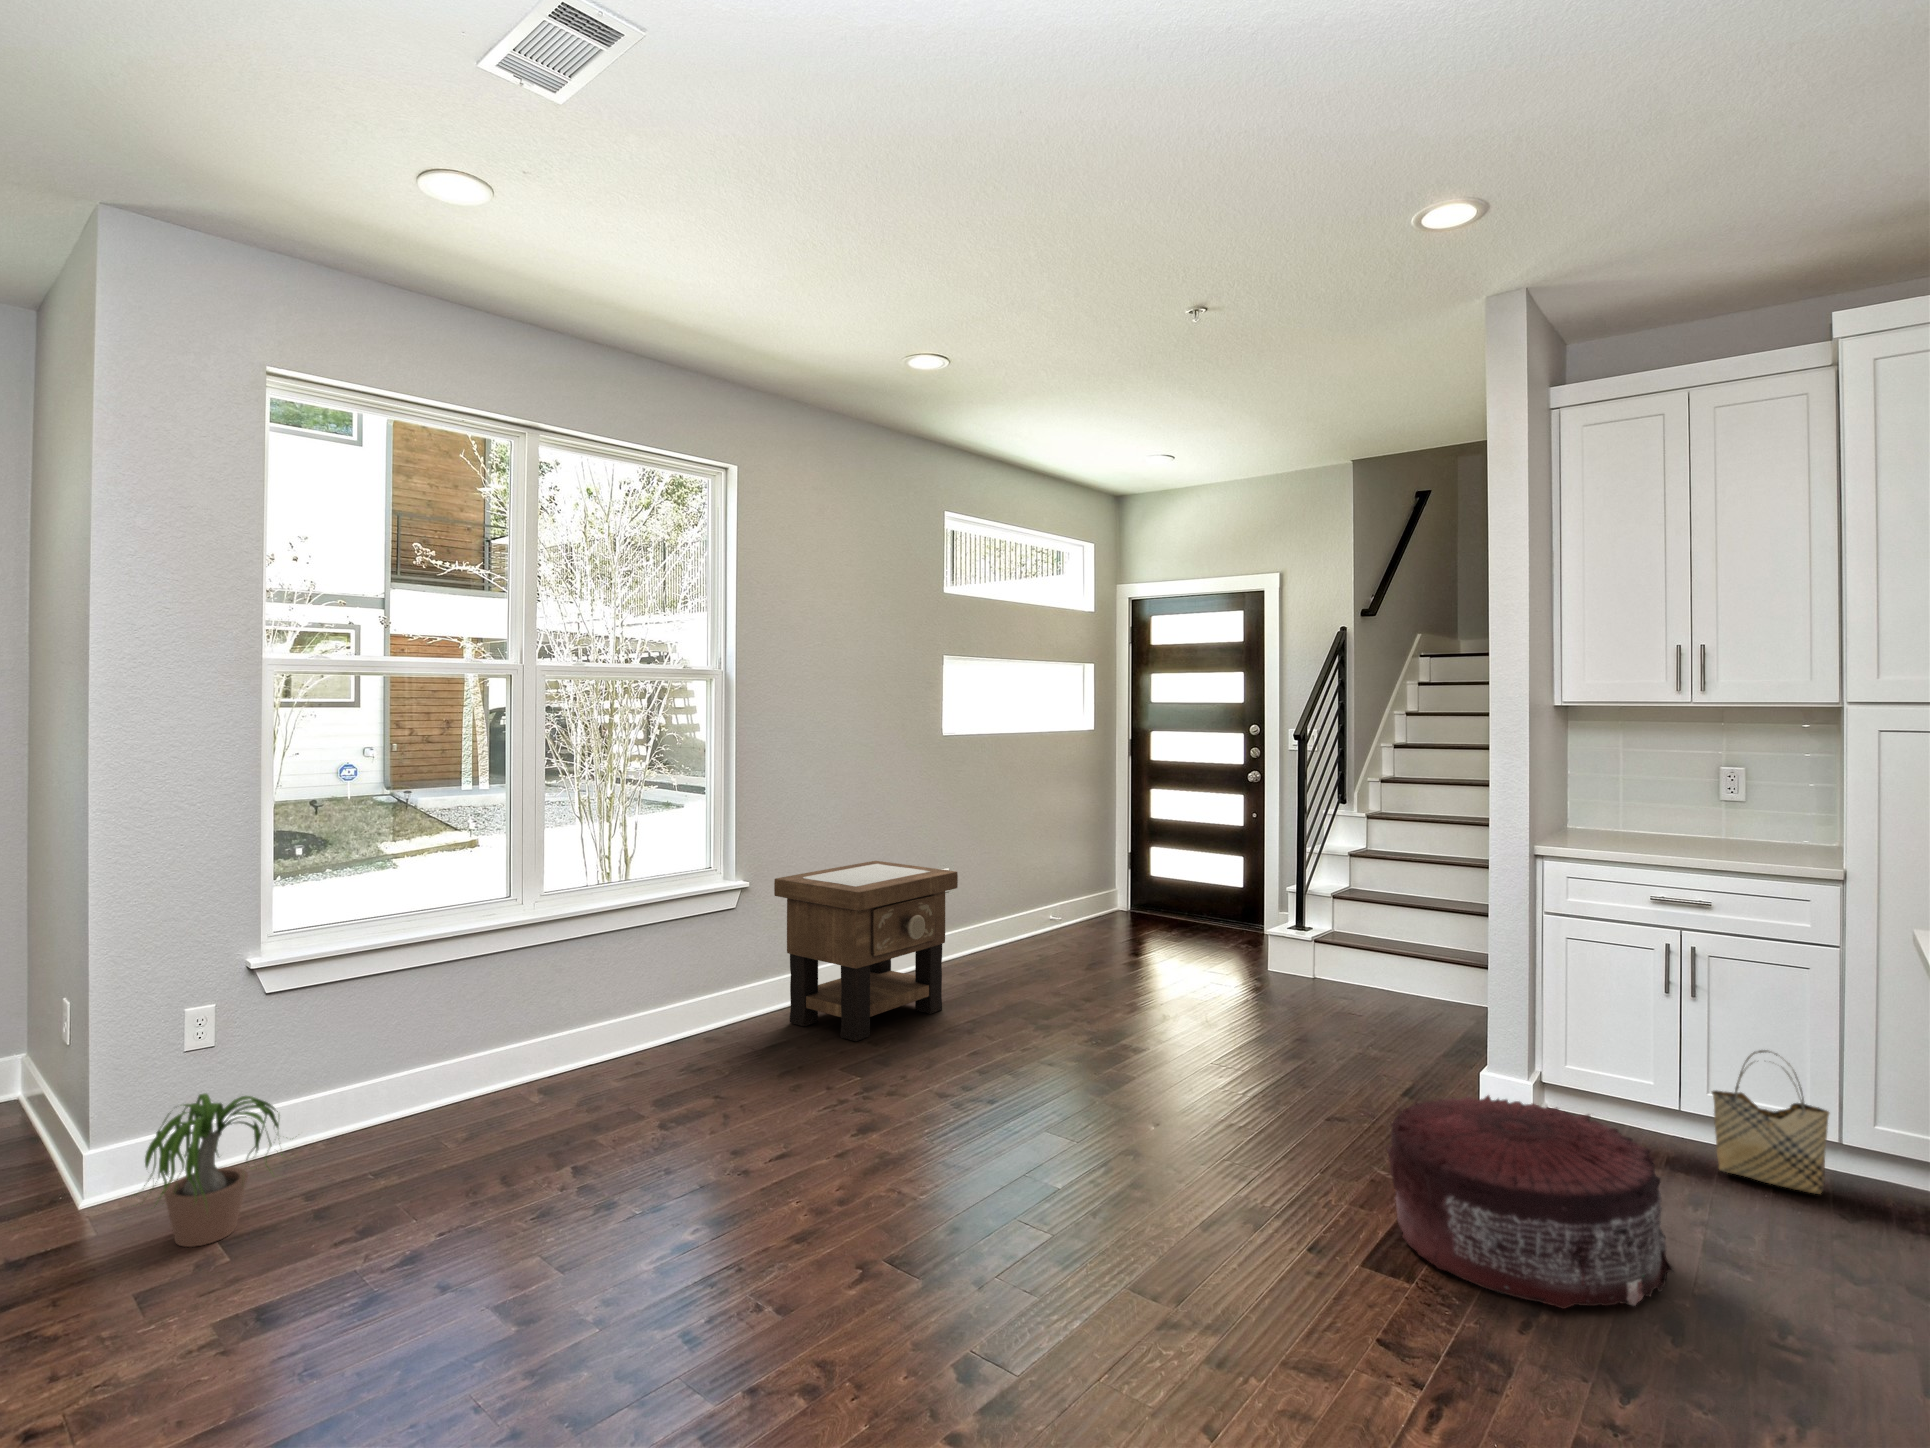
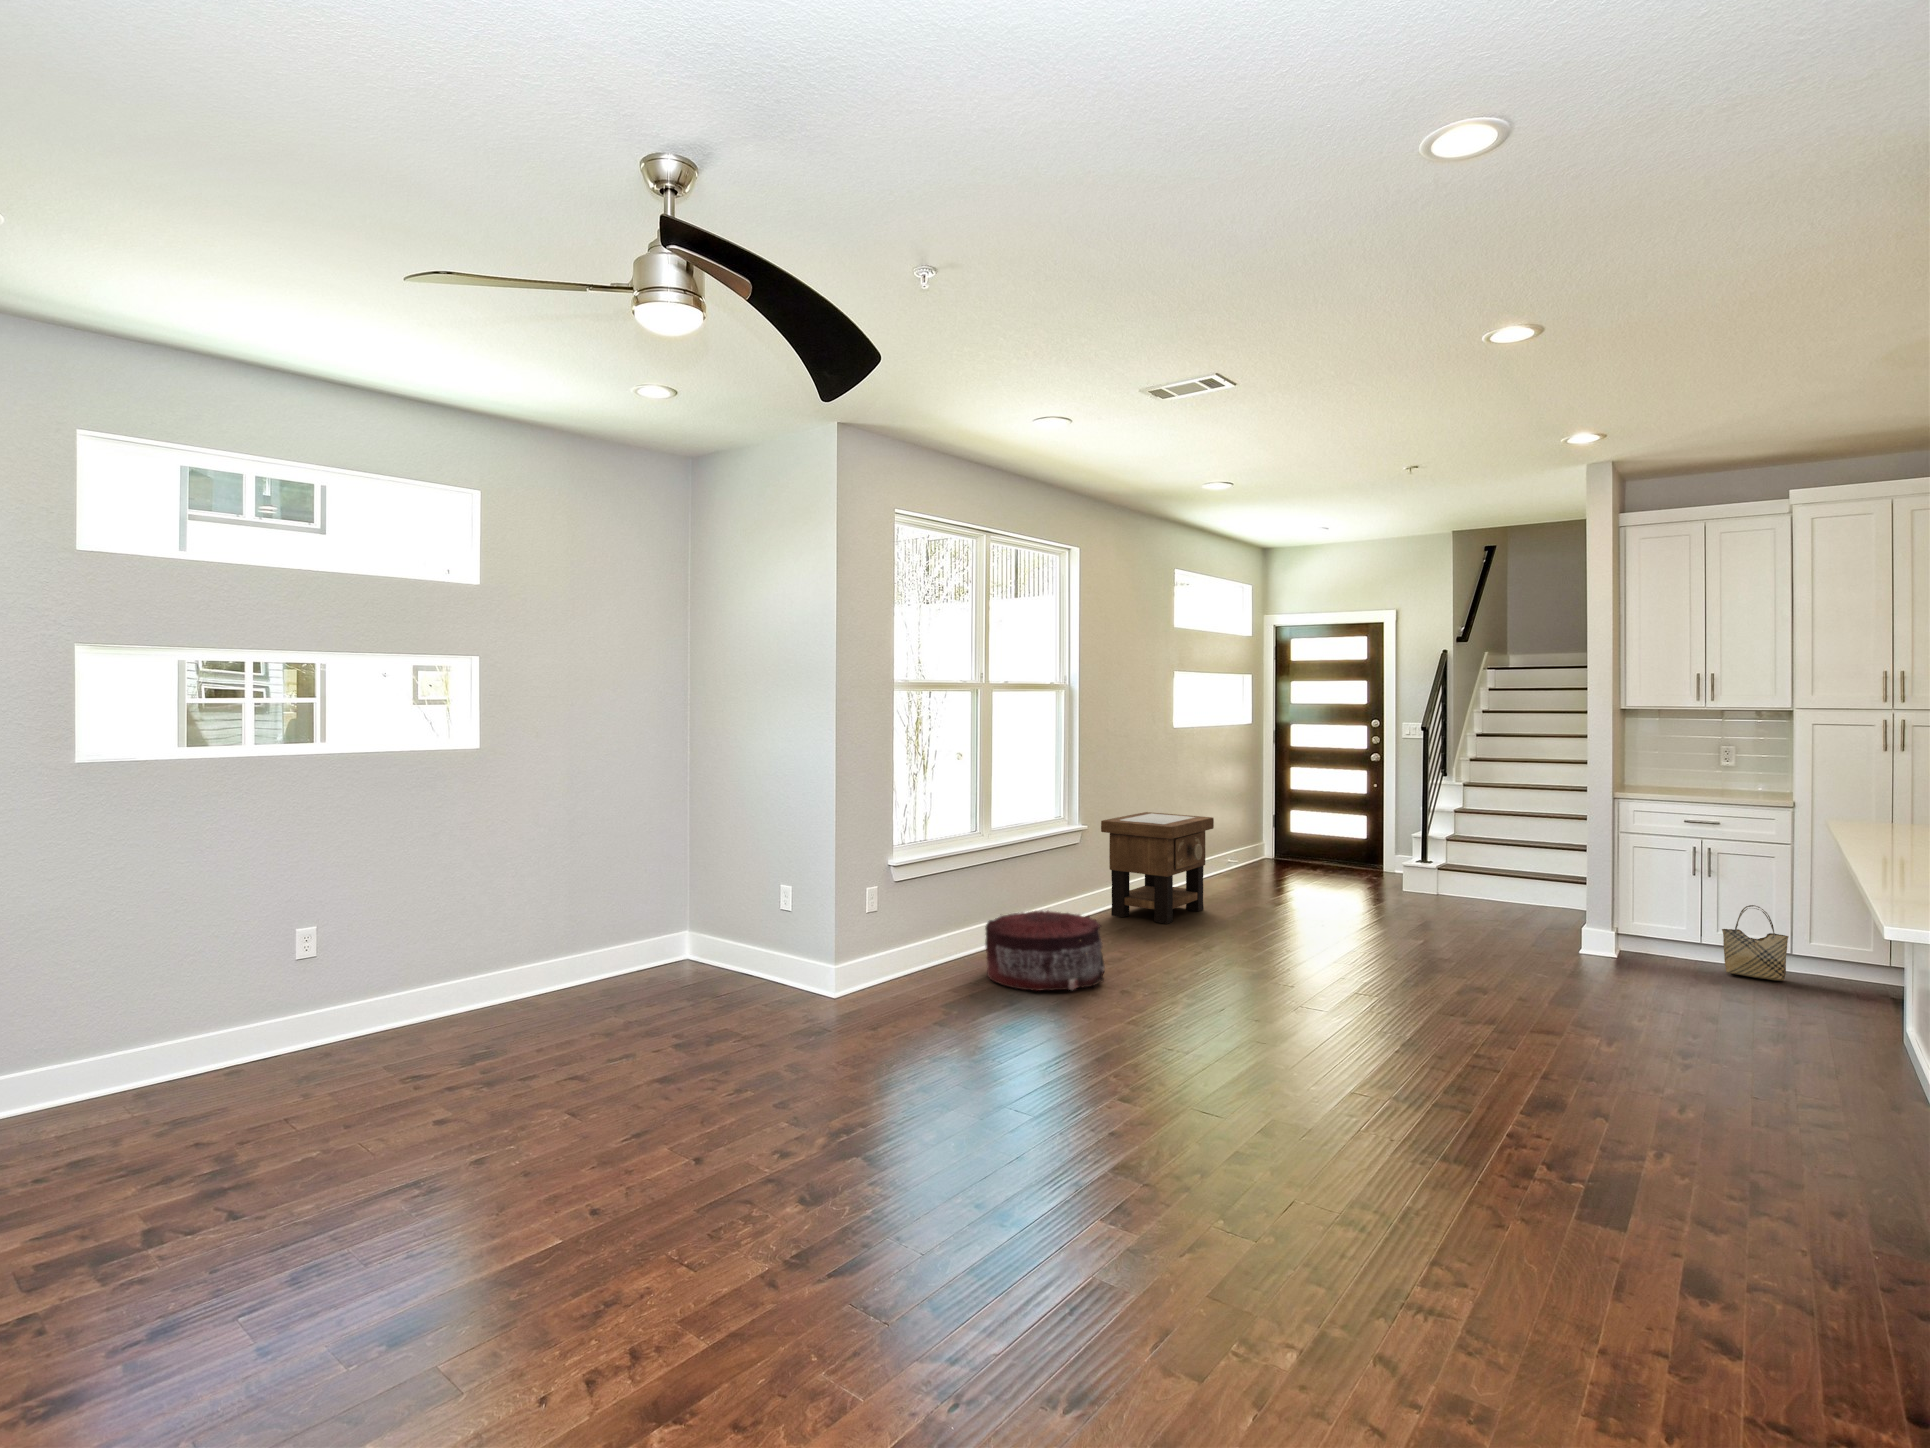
potted plant: present [144,1093,282,1247] -> none [873,922,953,1000]
pouf: present [1387,1095,1674,1309] -> present [985,911,1105,991]

